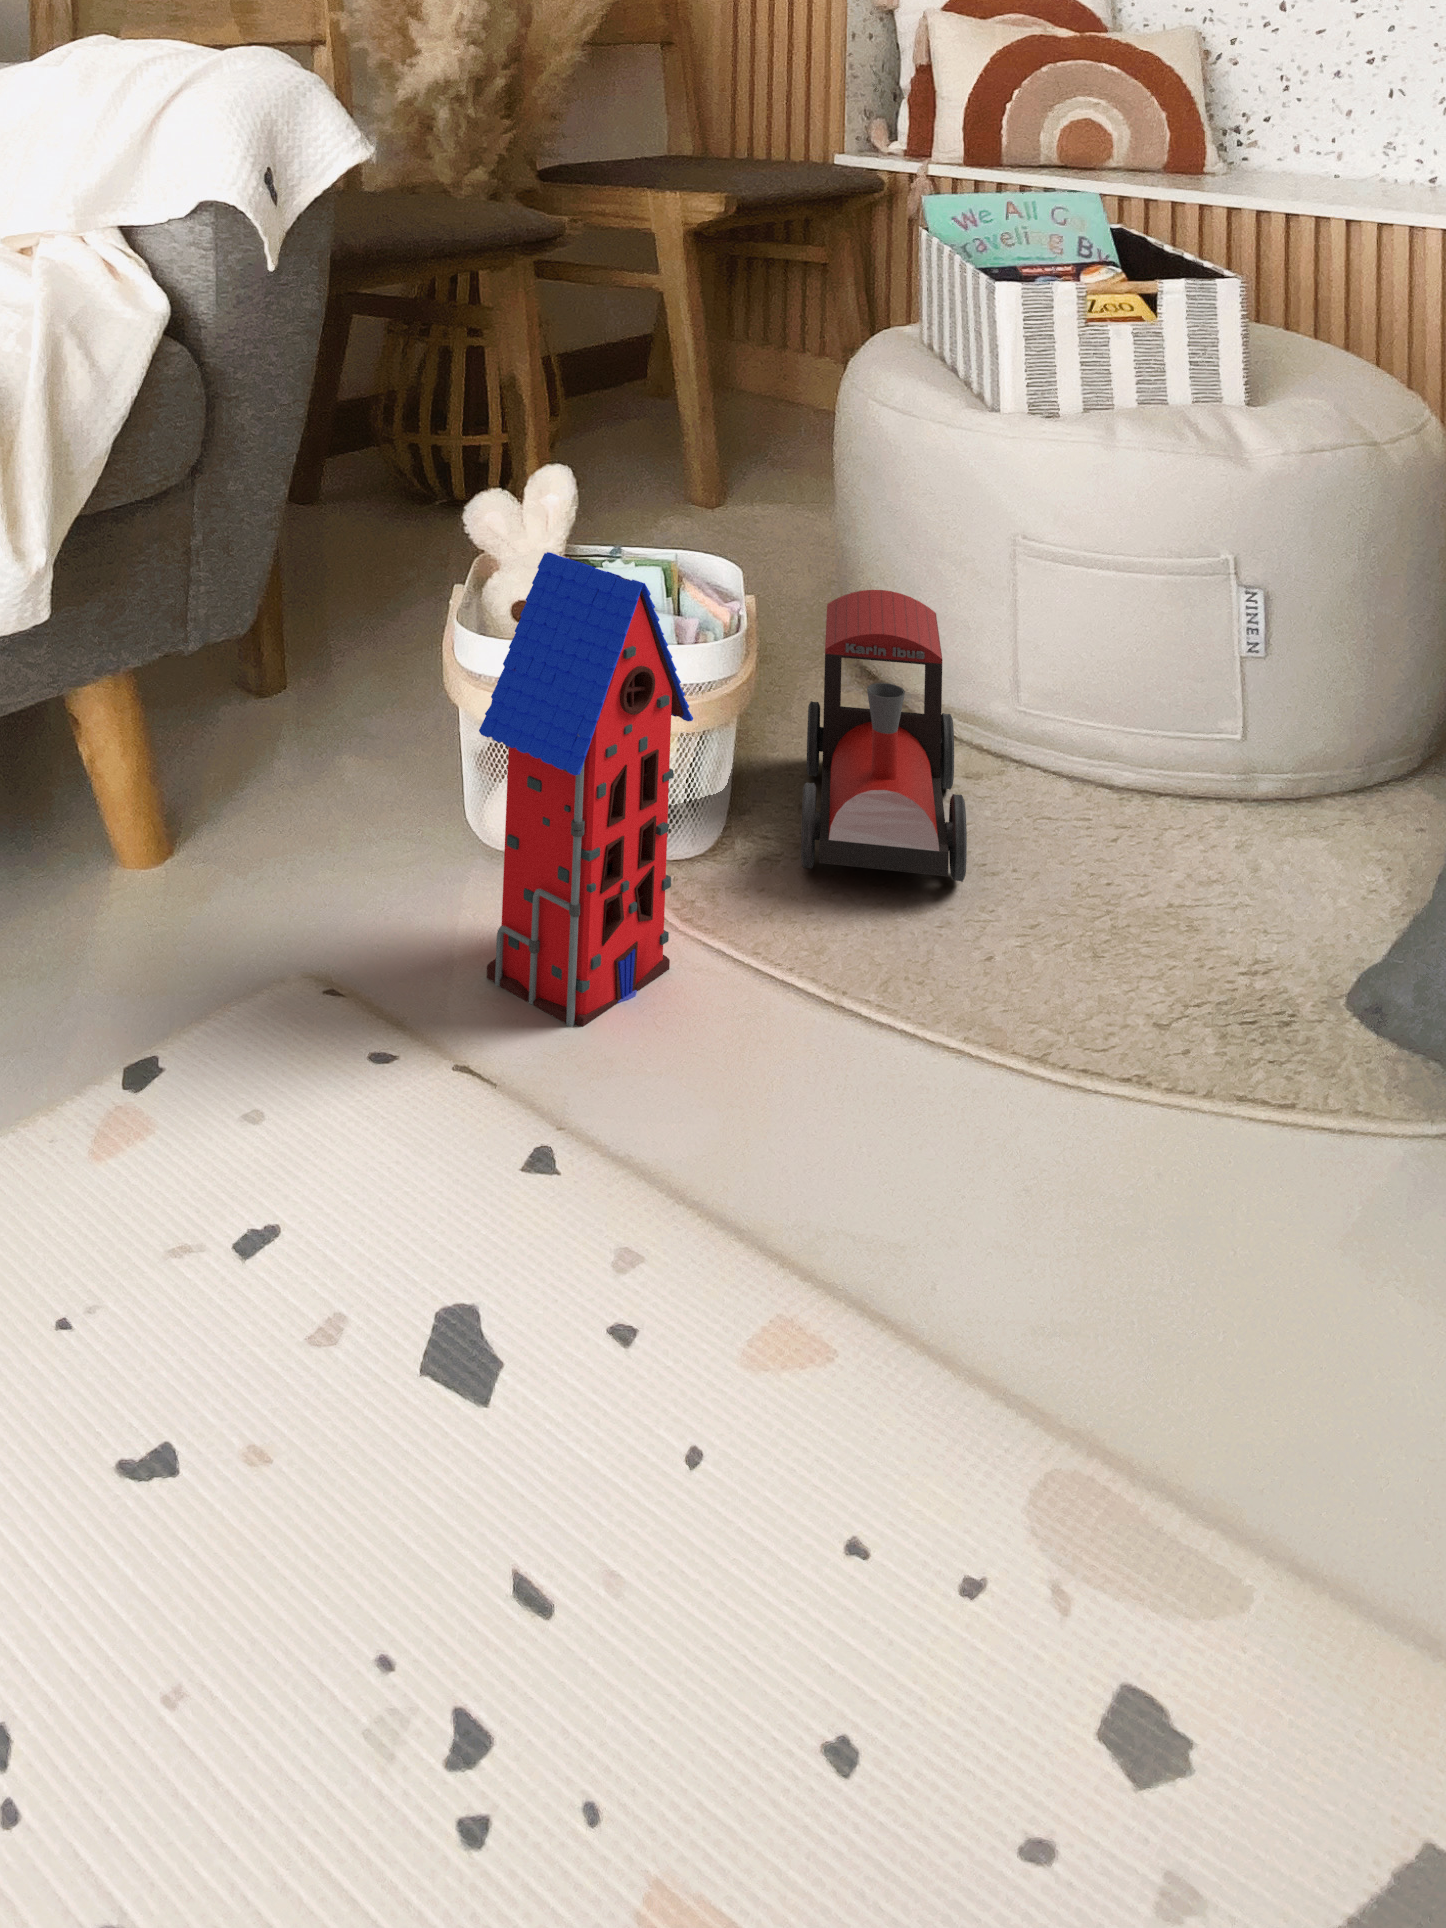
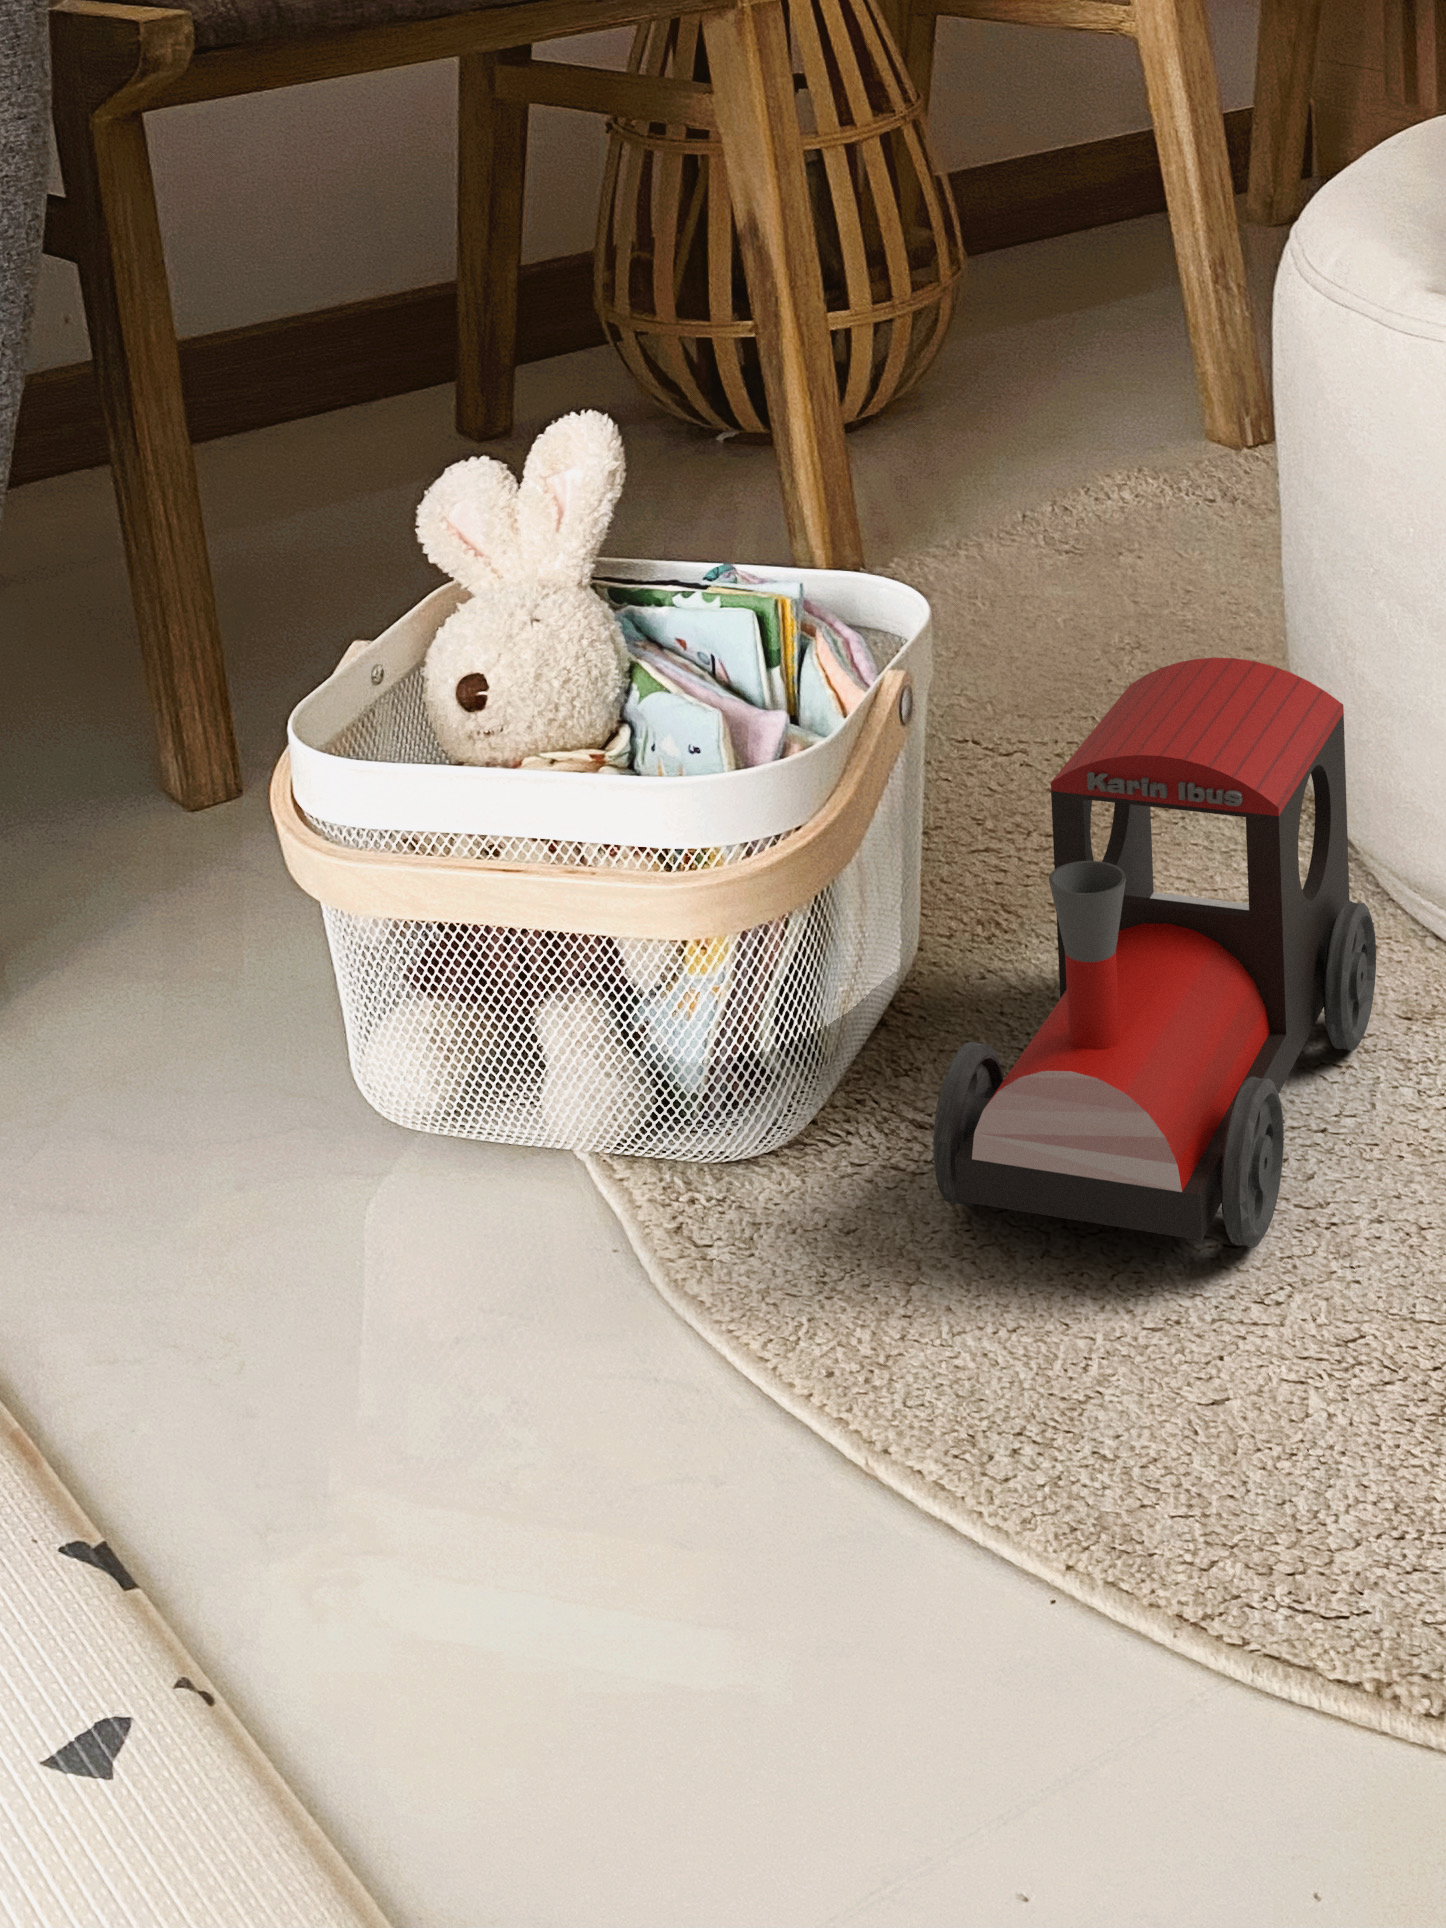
toy house: present [479,552,693,1027] -> none [161,619,598,1510]

